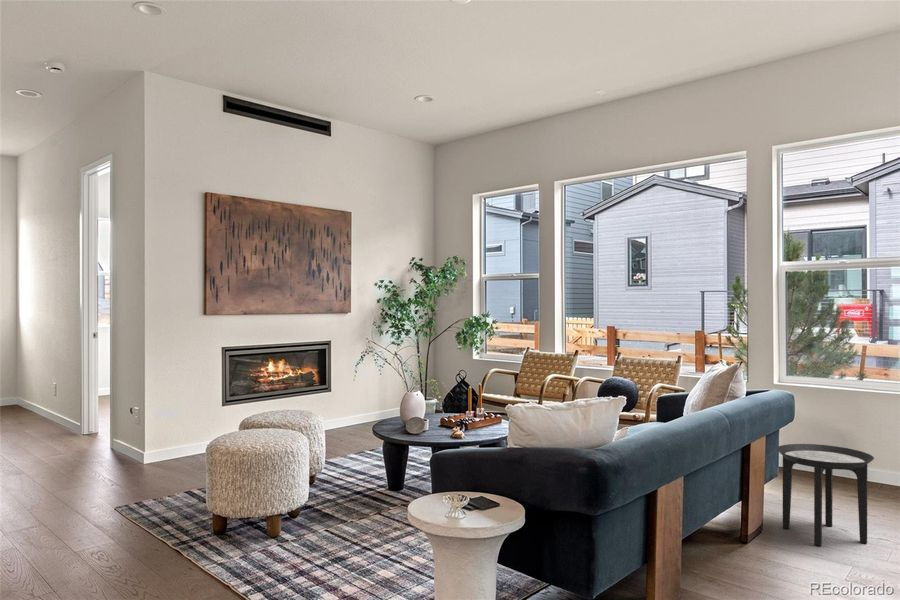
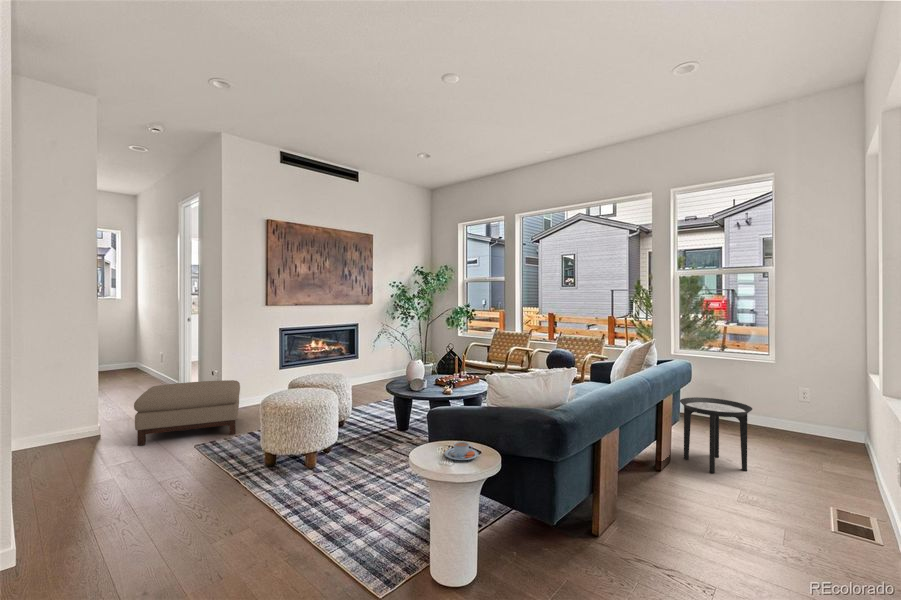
ottoman: none [33,421,171,508] -> present [134,380,240,446]
teacup: none [451,492,493,514] -> present [445,441,478,460]

